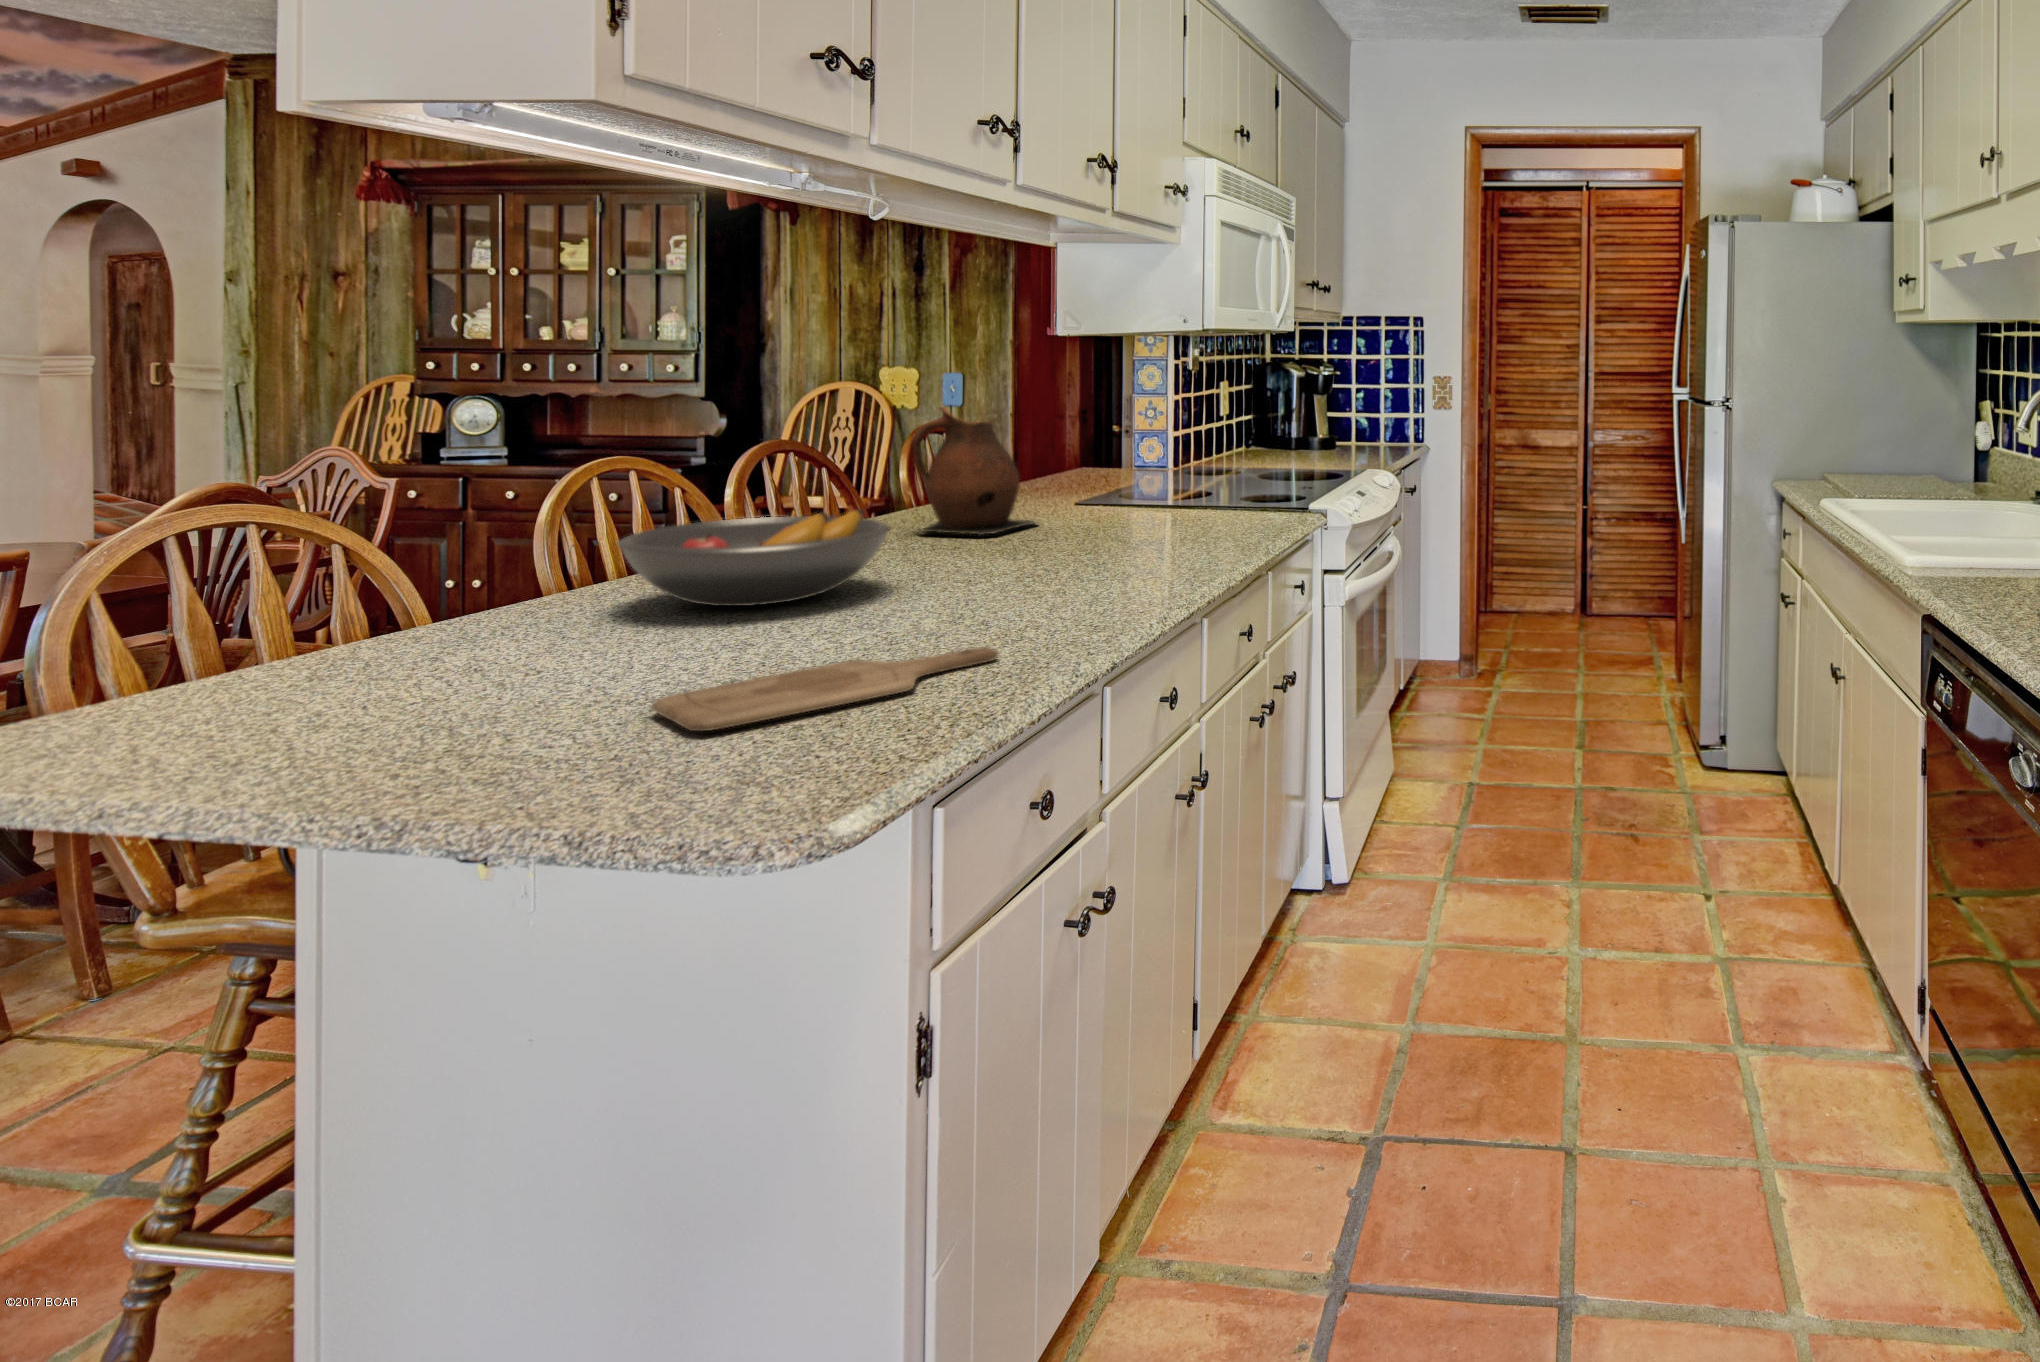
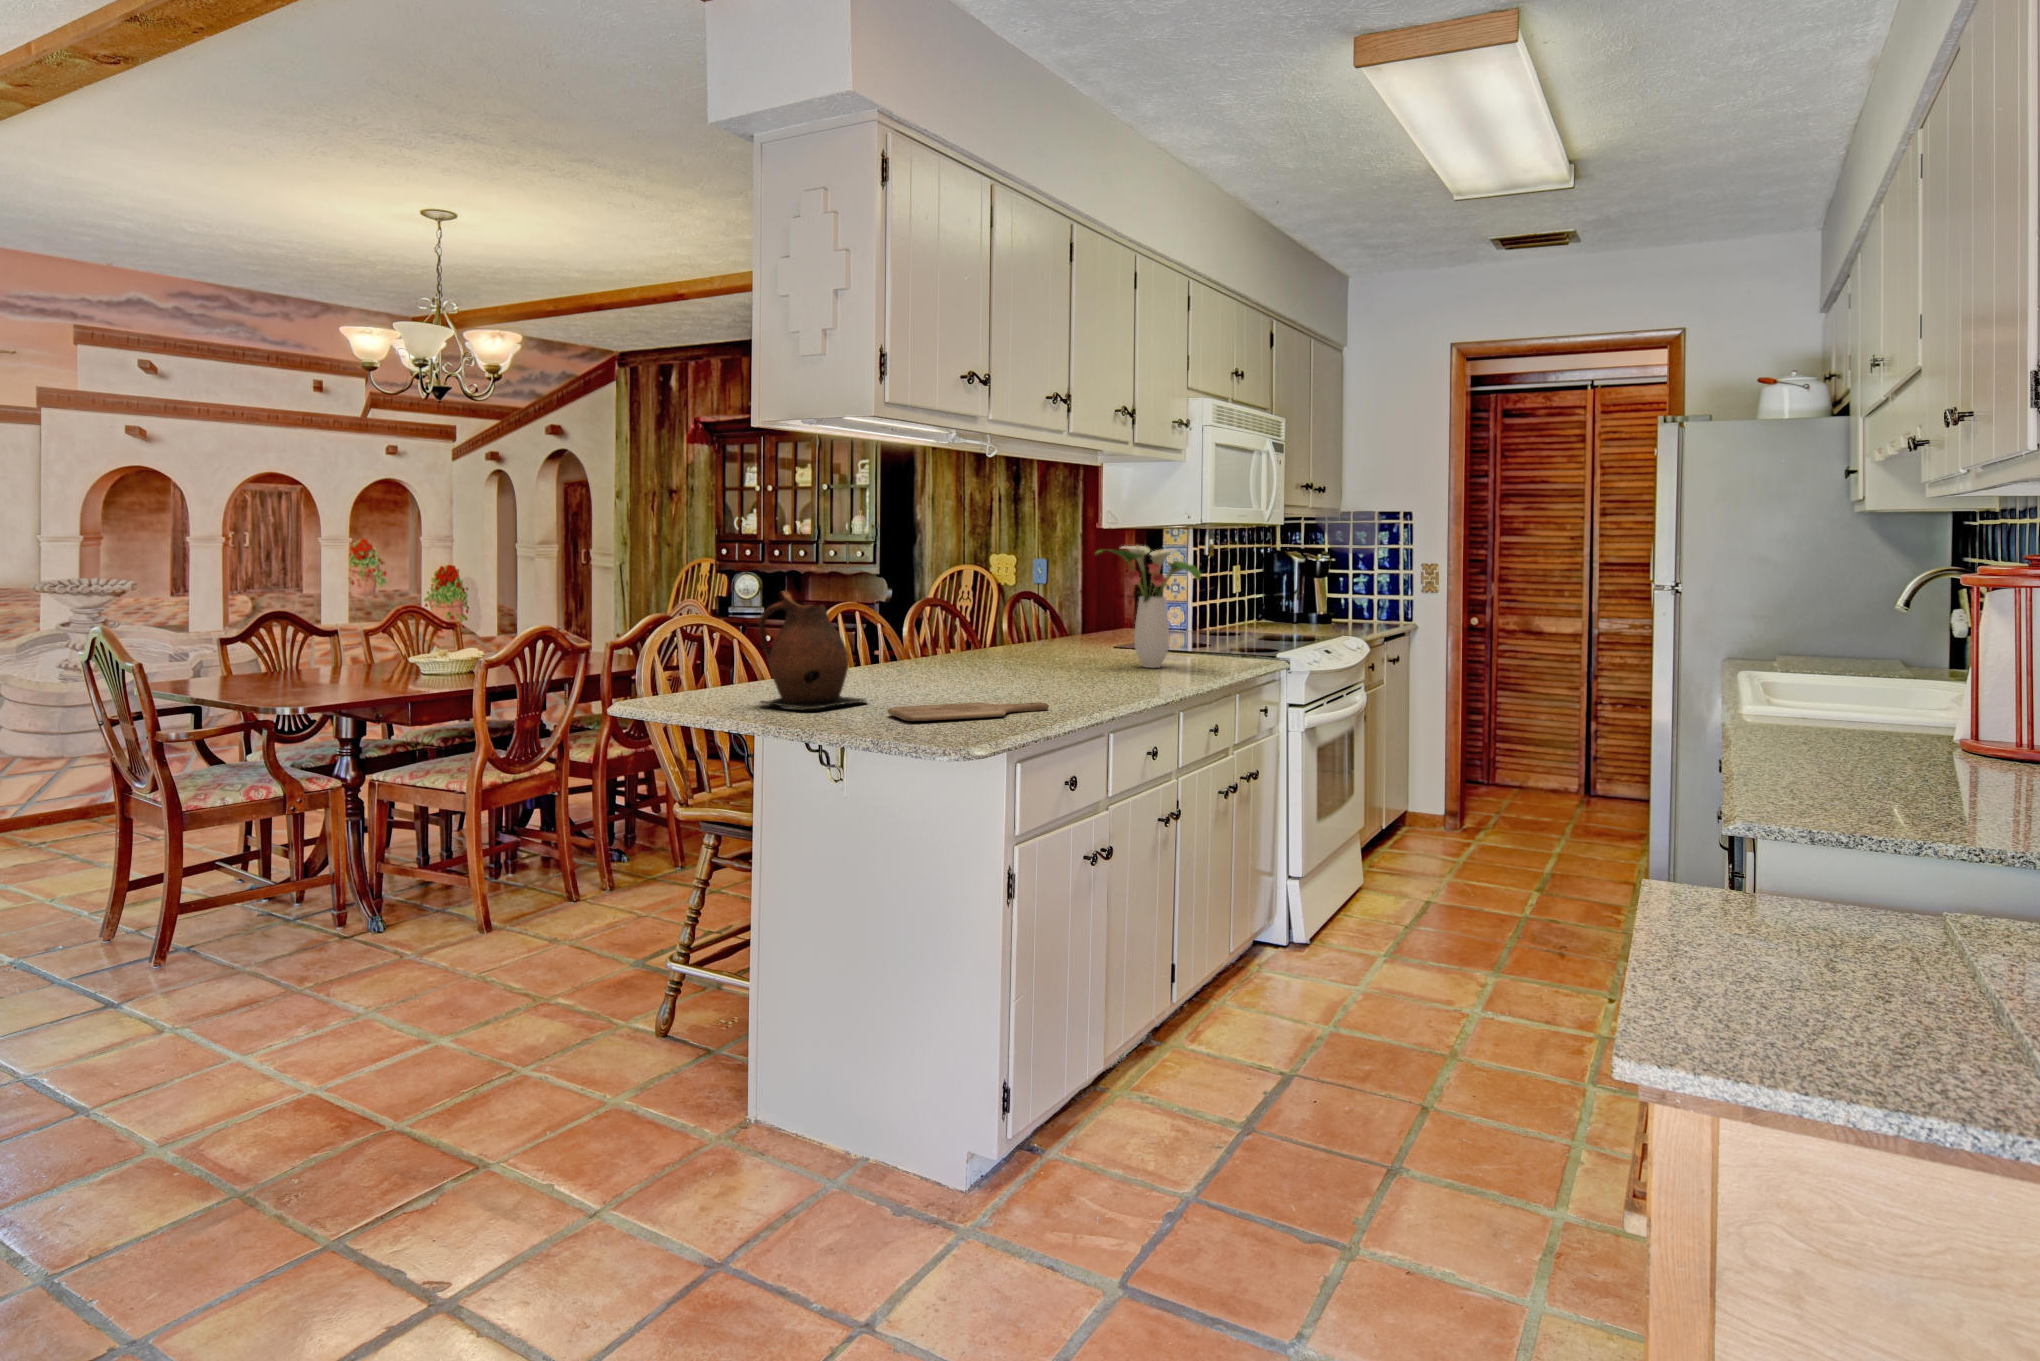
flower arrangement: none [1057,359,1222,541] -> present [1096,545,1201,668]
ceramic pitcher: present [913,407,1035,536] -> present [759,591,867,710]
fruit bowl: present [618,509,890,606] -> none [861,632,996,682]

